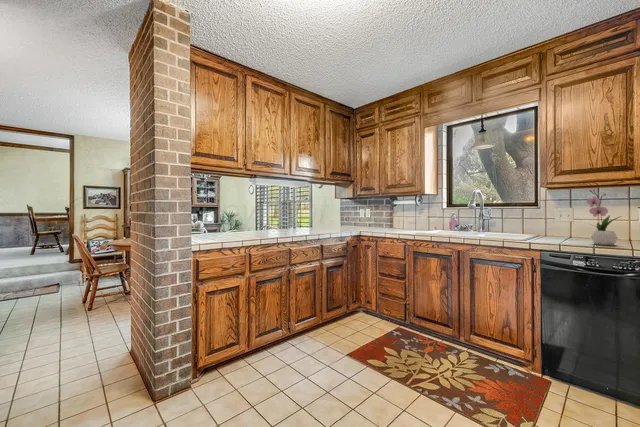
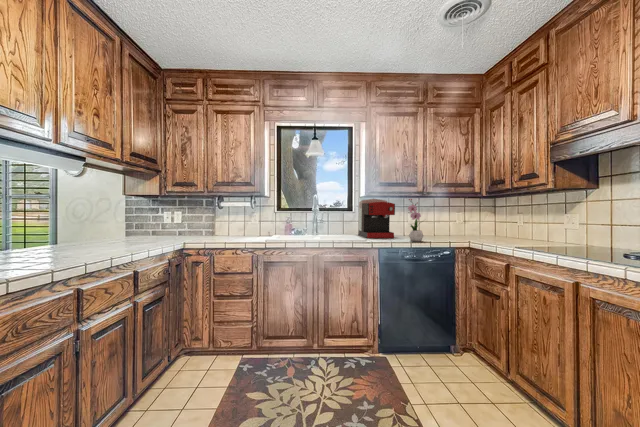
coffee maker: none [536,192,580,240] -> present [359,199,395,238]

